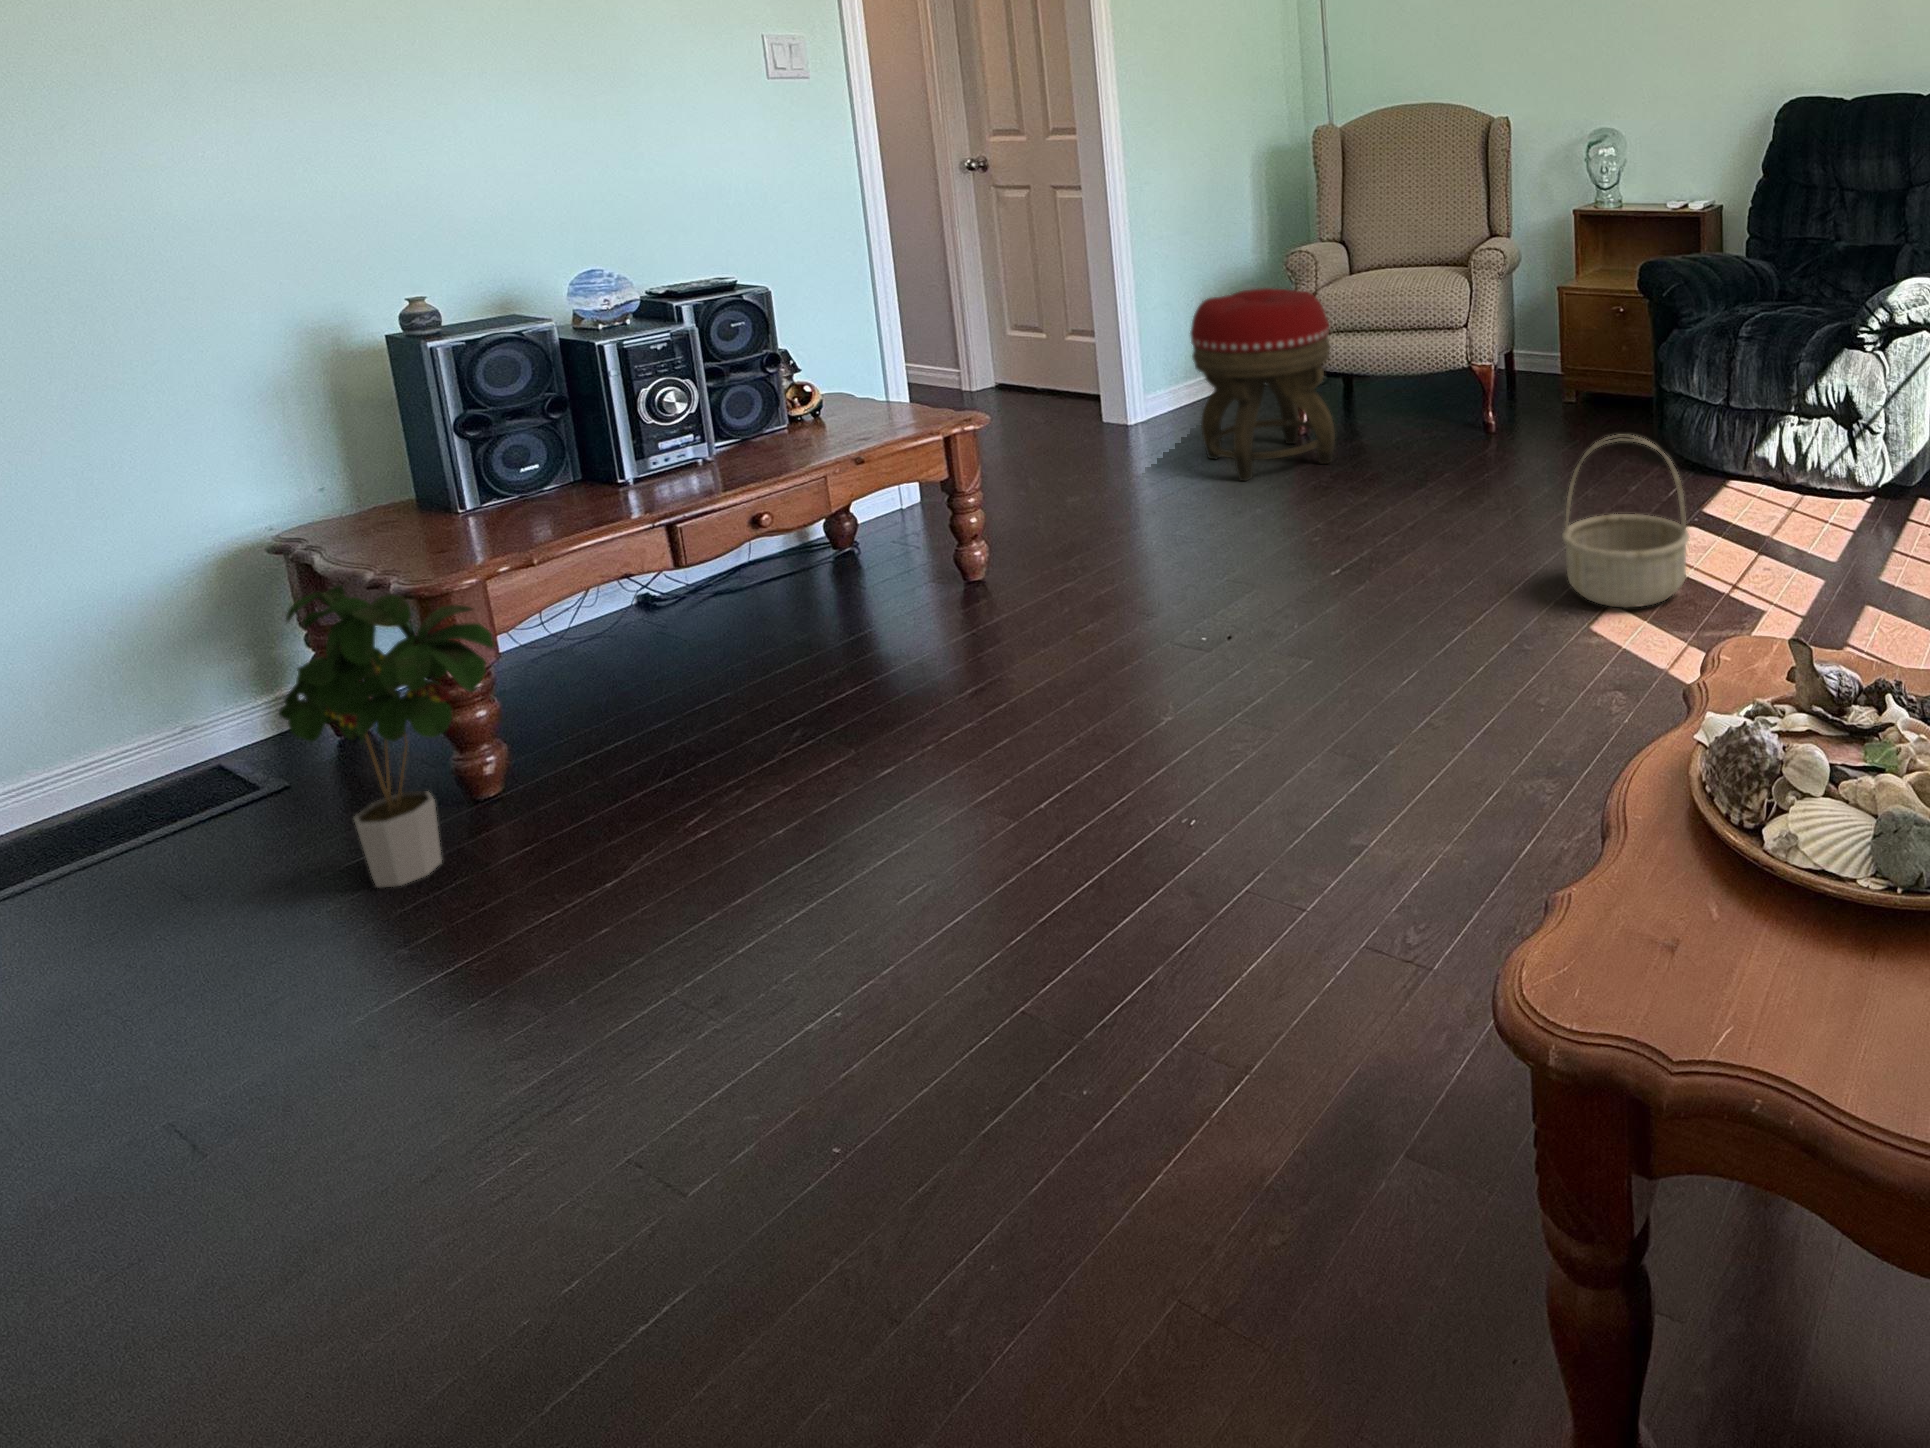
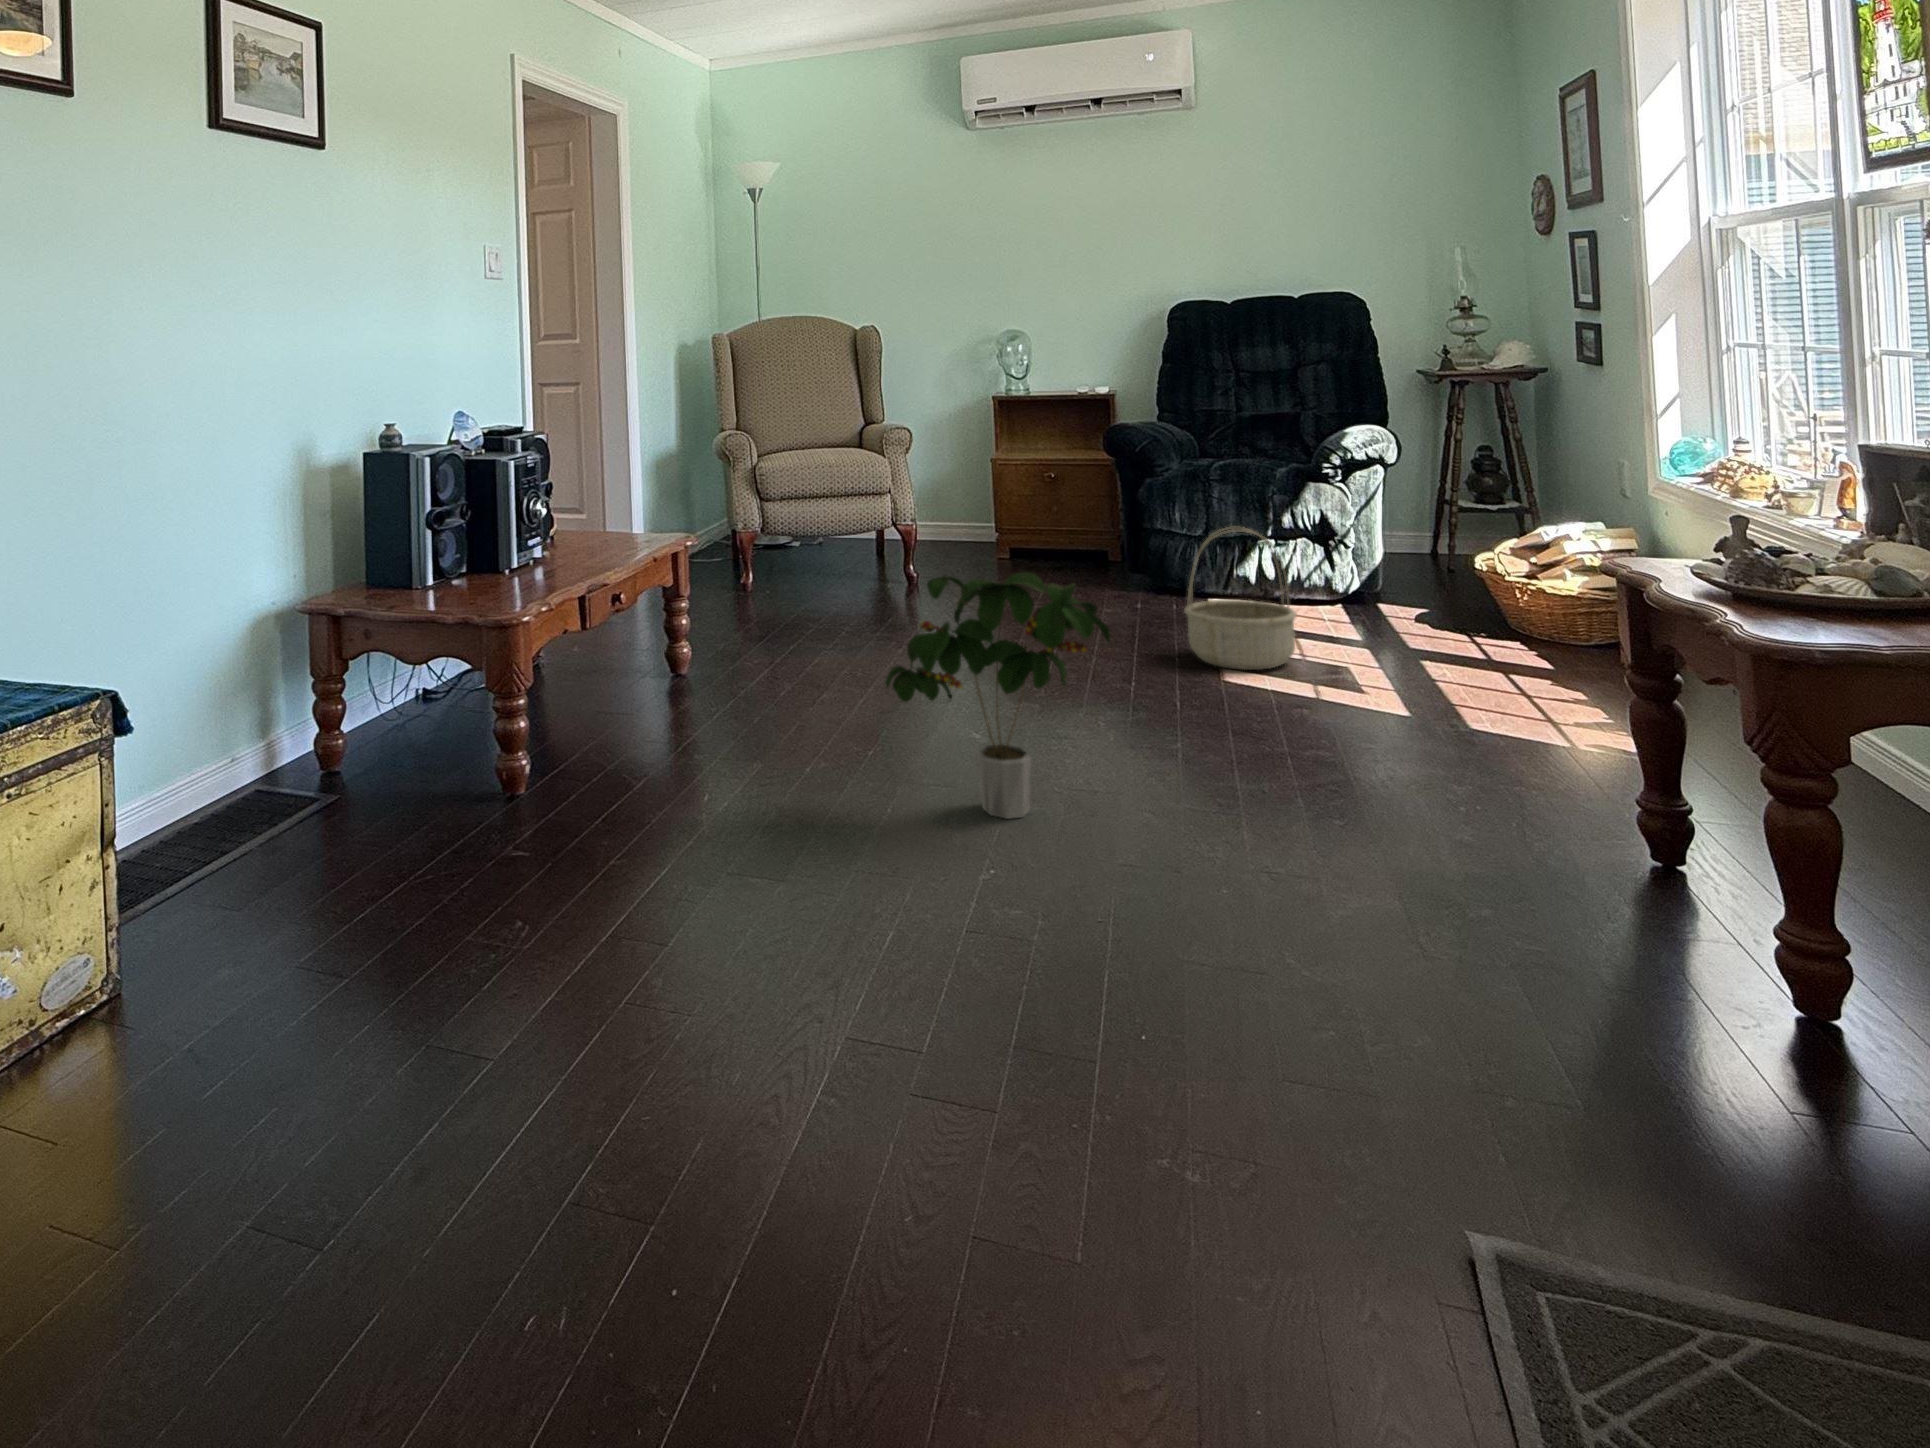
footstool: present [1190,288,1335,481] -> none [749,455,868,611]
potted plant: present [279,586,494,887] -> present [885,572,1110,819]

